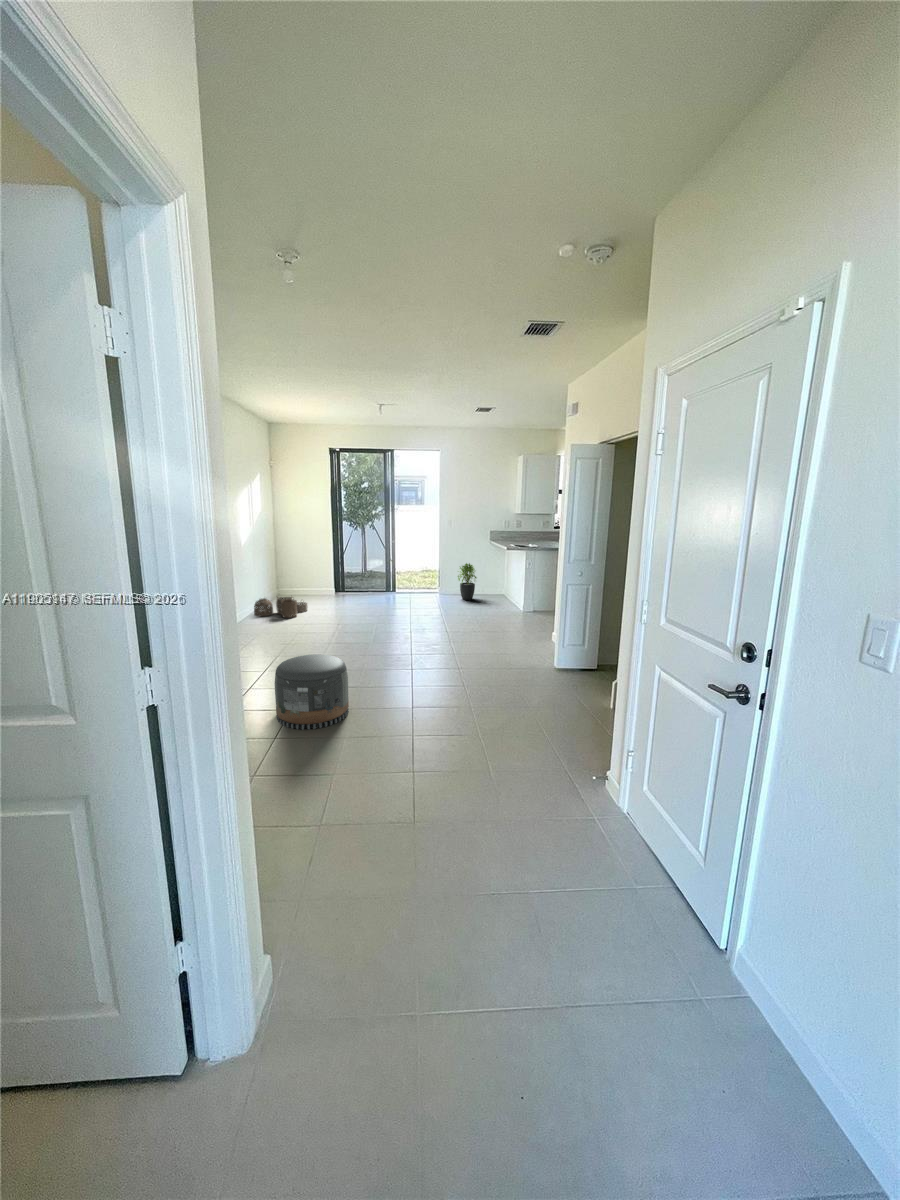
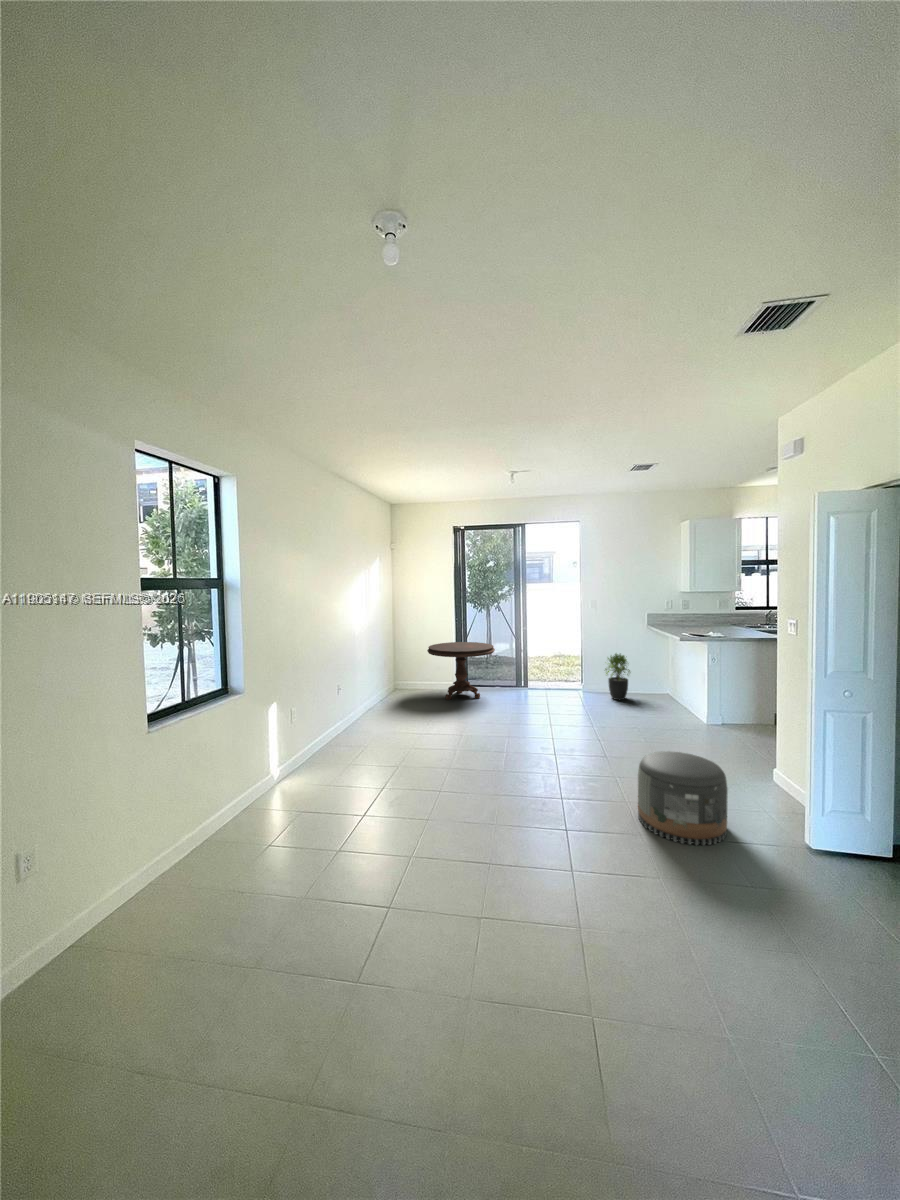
side table: none [309,555,369,603] -> present [427,642,495,700]
woven basket: present [254,597,308,618] -> none [363,692,423,721]
pouf: present [275,654,349,730] -> present [638,751,728,845]

